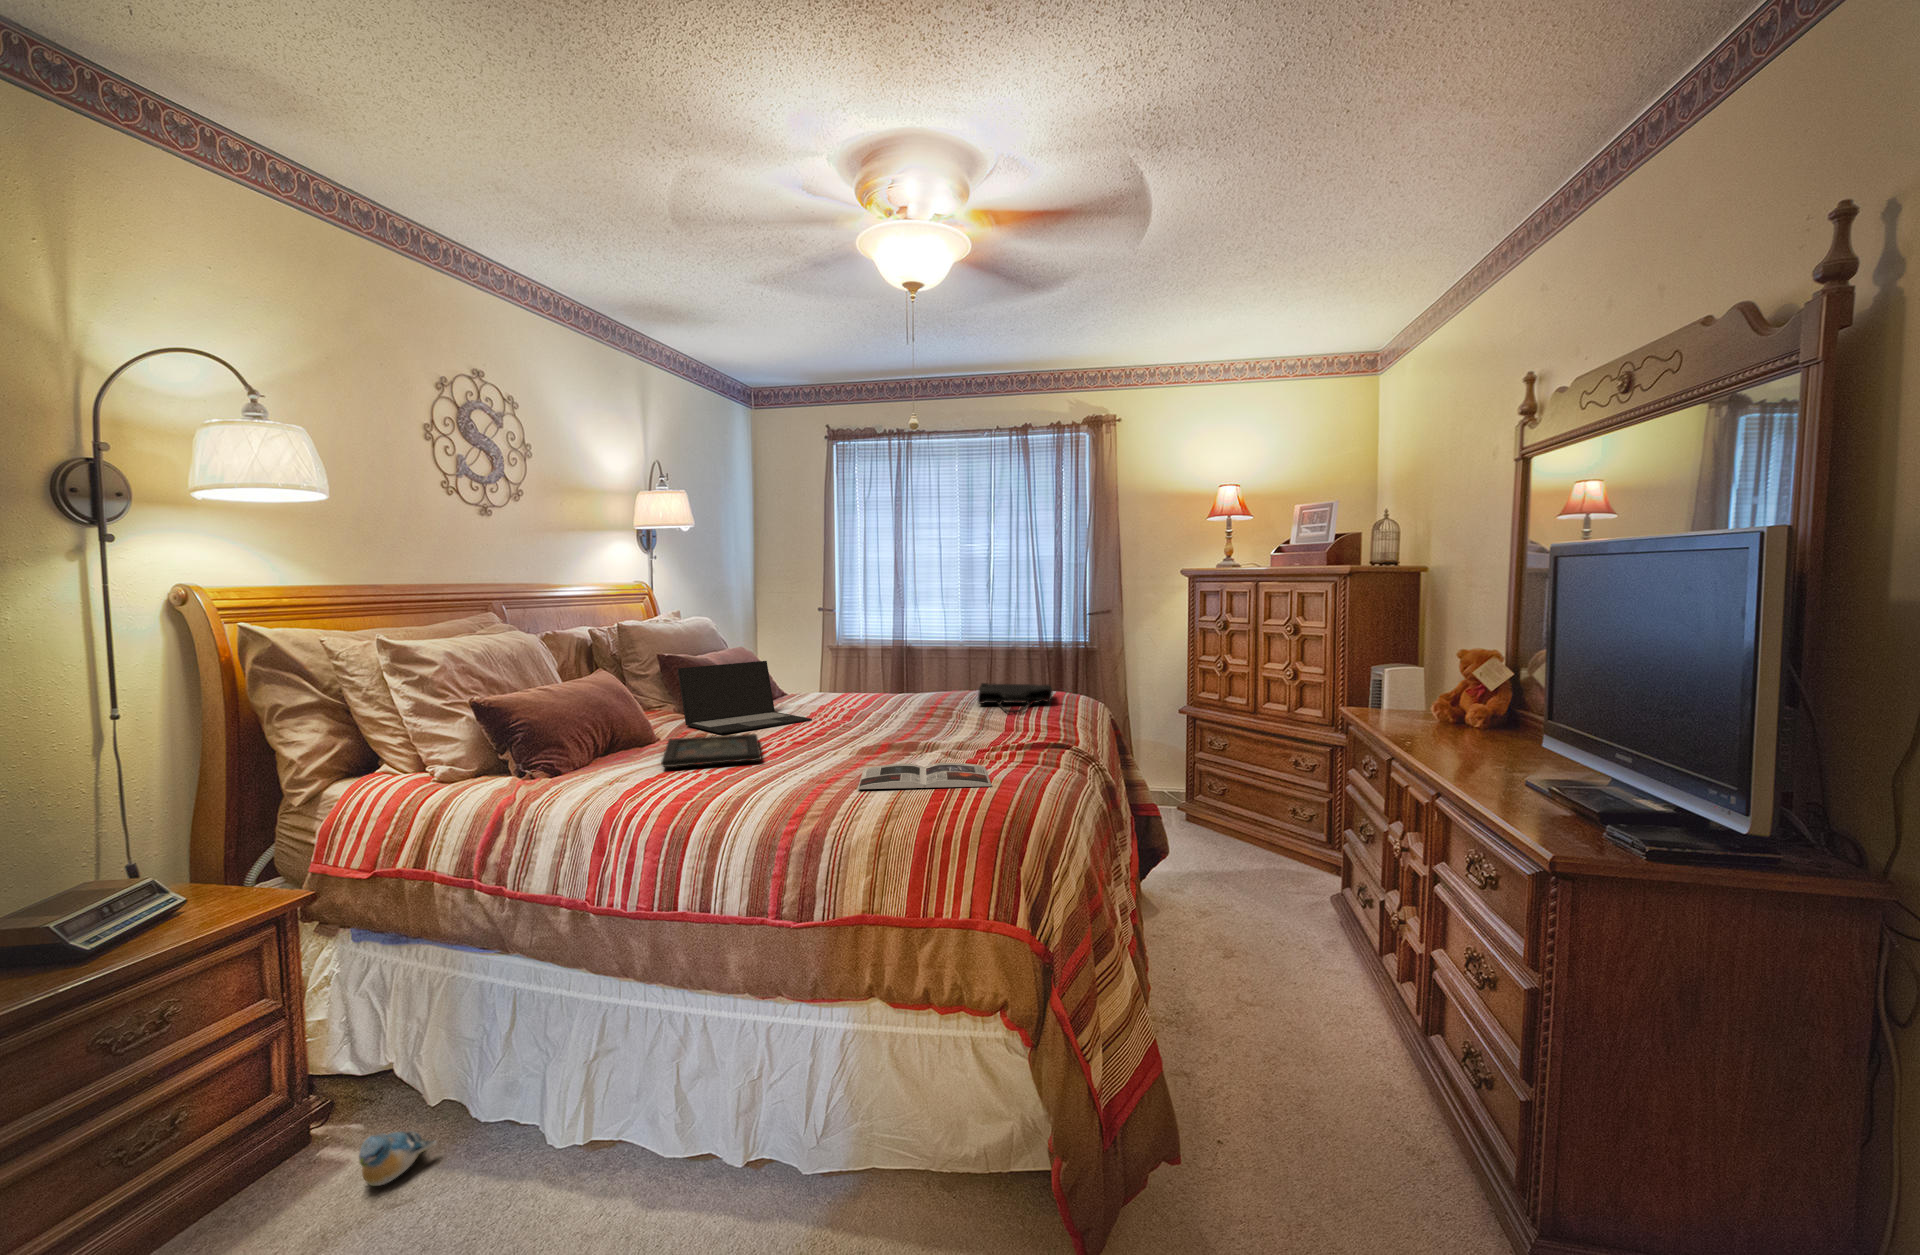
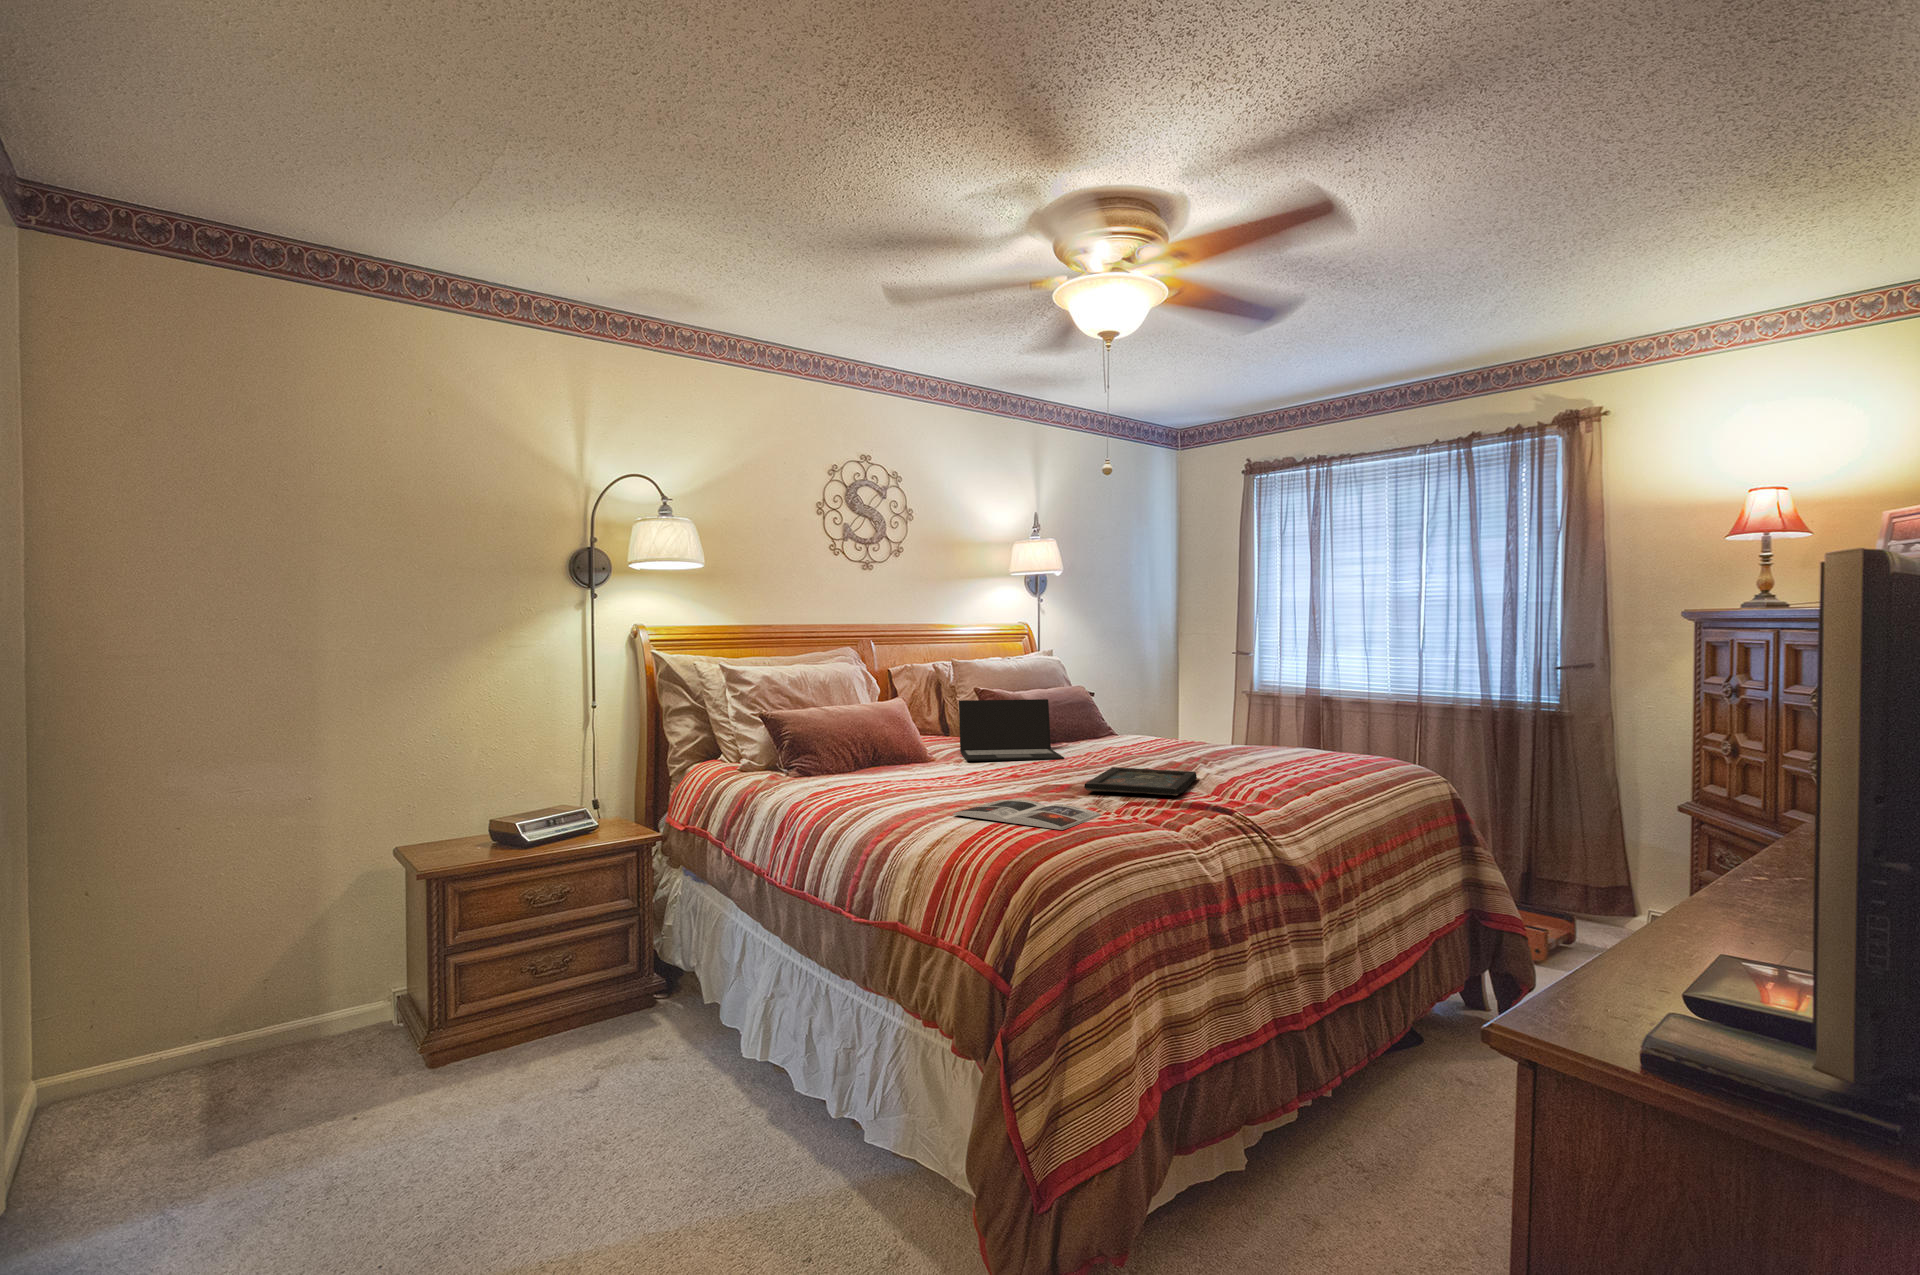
tote bag: present [978,683,1053,714] -> none [1244,739,1353,773]
tray: present [661,734,761,767] -> present [1084,767,1197,795]
plush toy: present [359,1131,437,1186] -> none [633,1010,688,1048]

